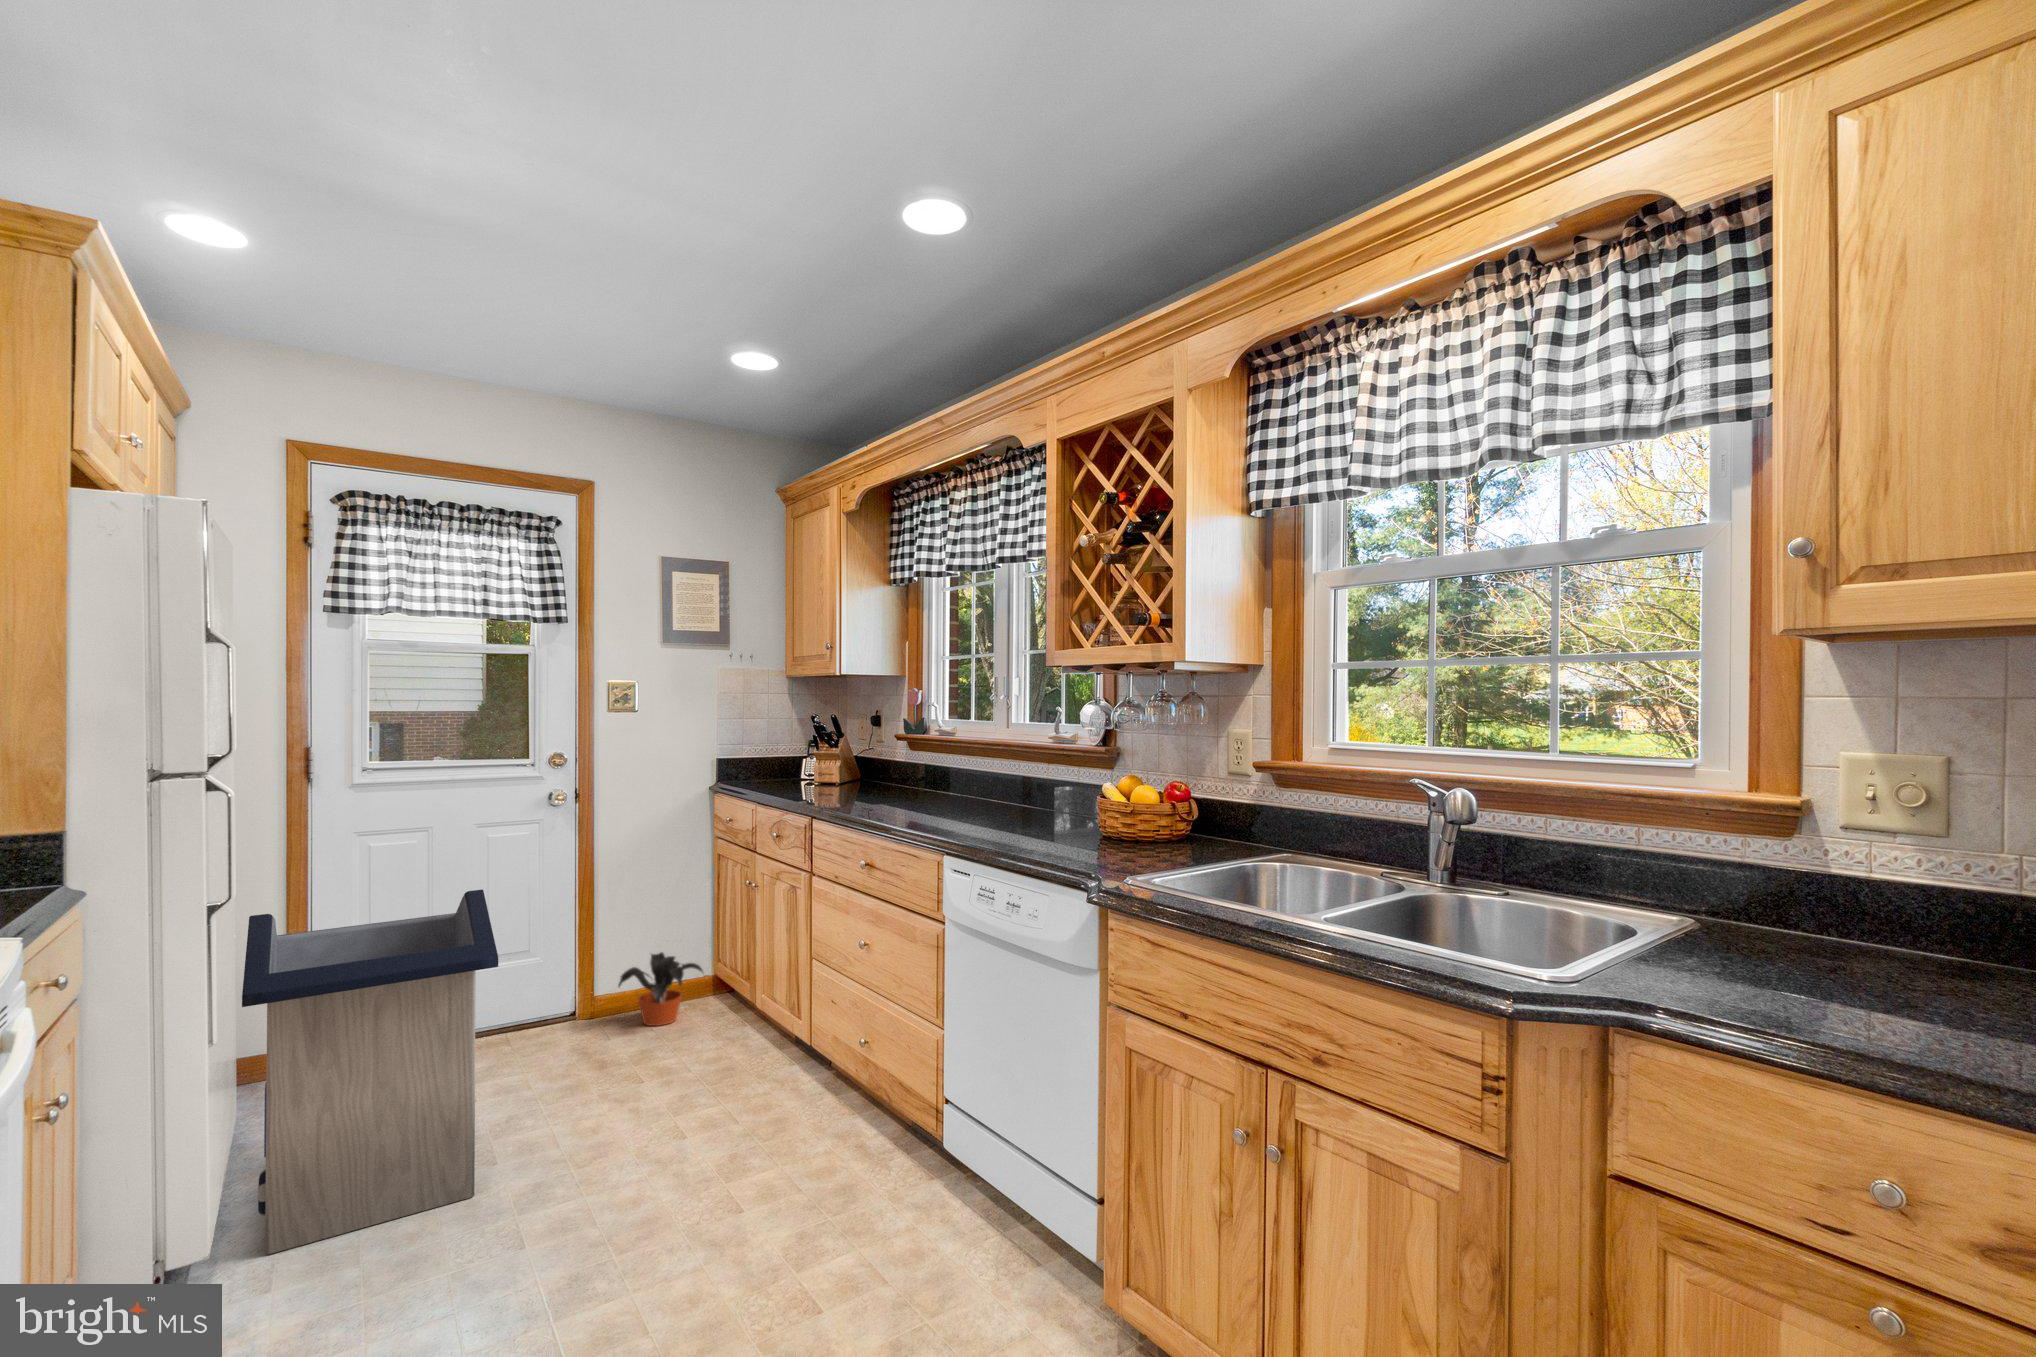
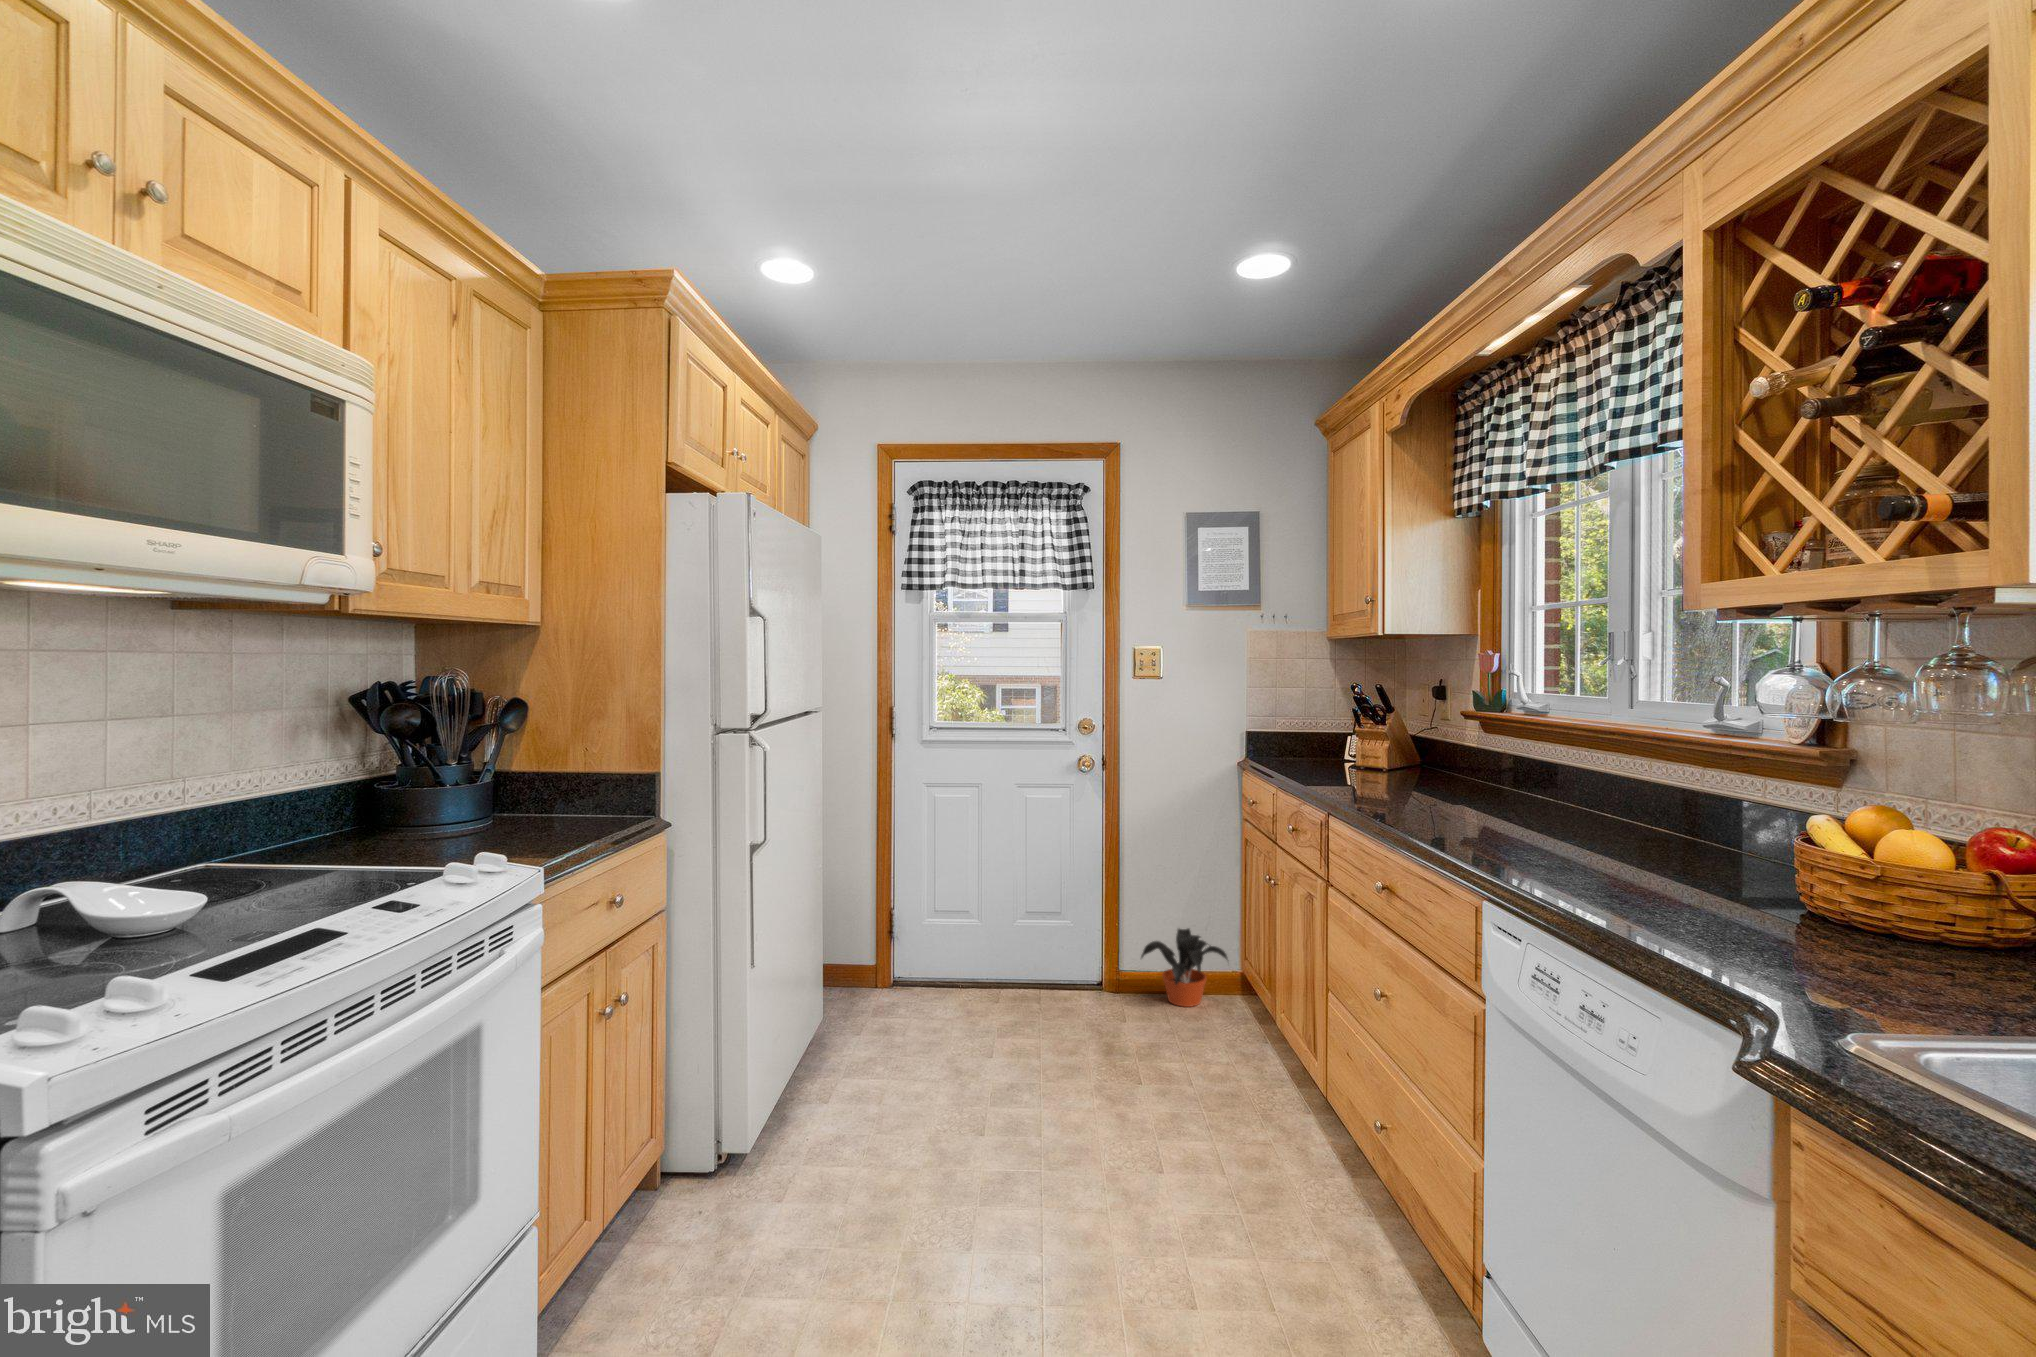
trash can: present [242,890,498,1254] -> none [770,854,984,1159]

